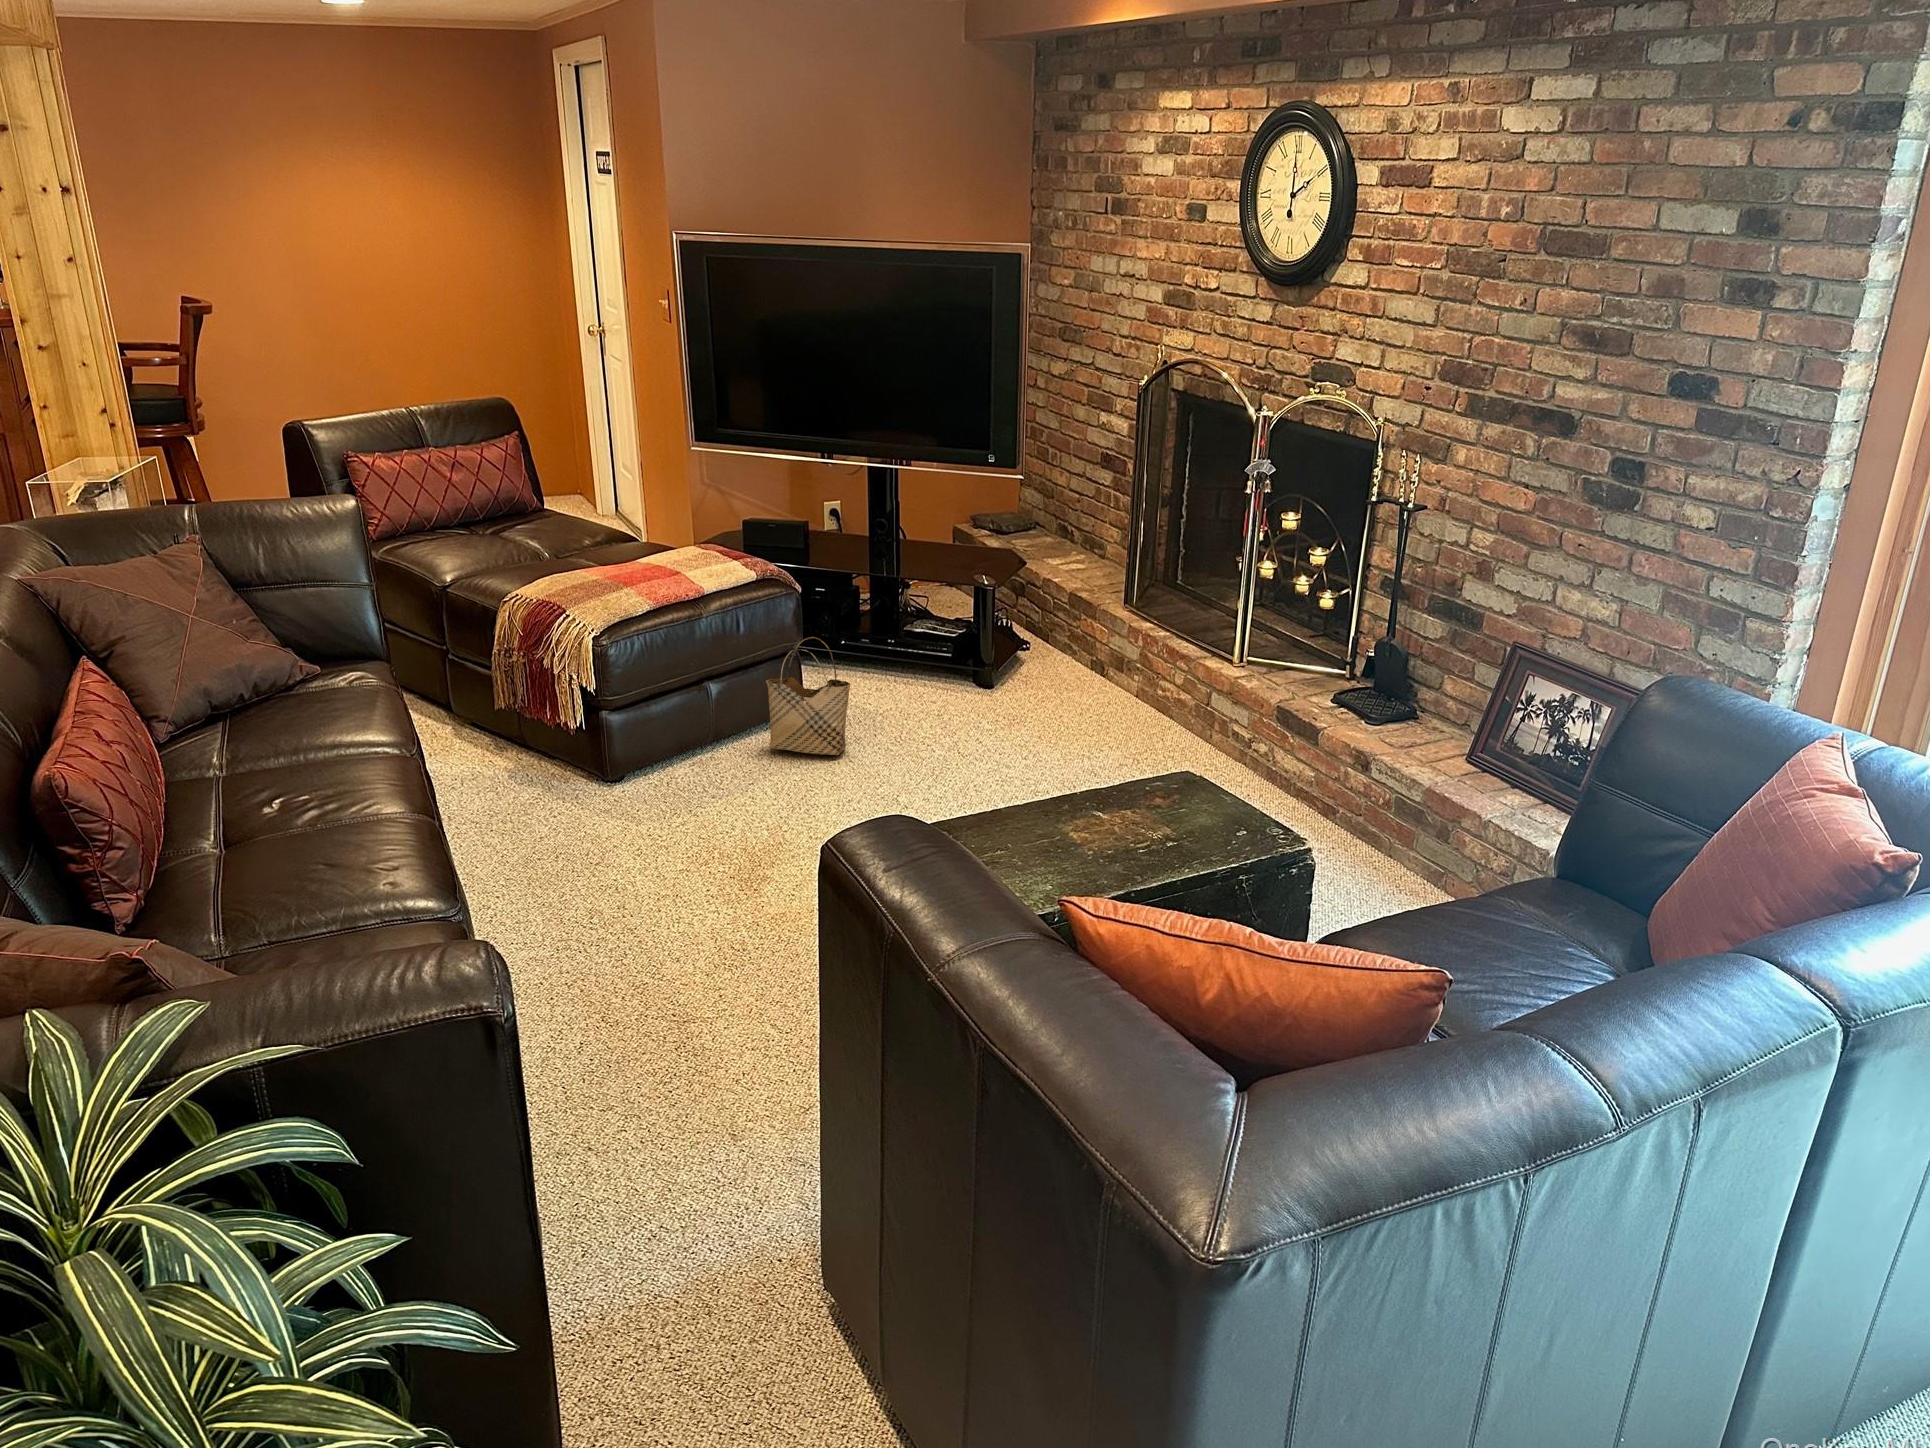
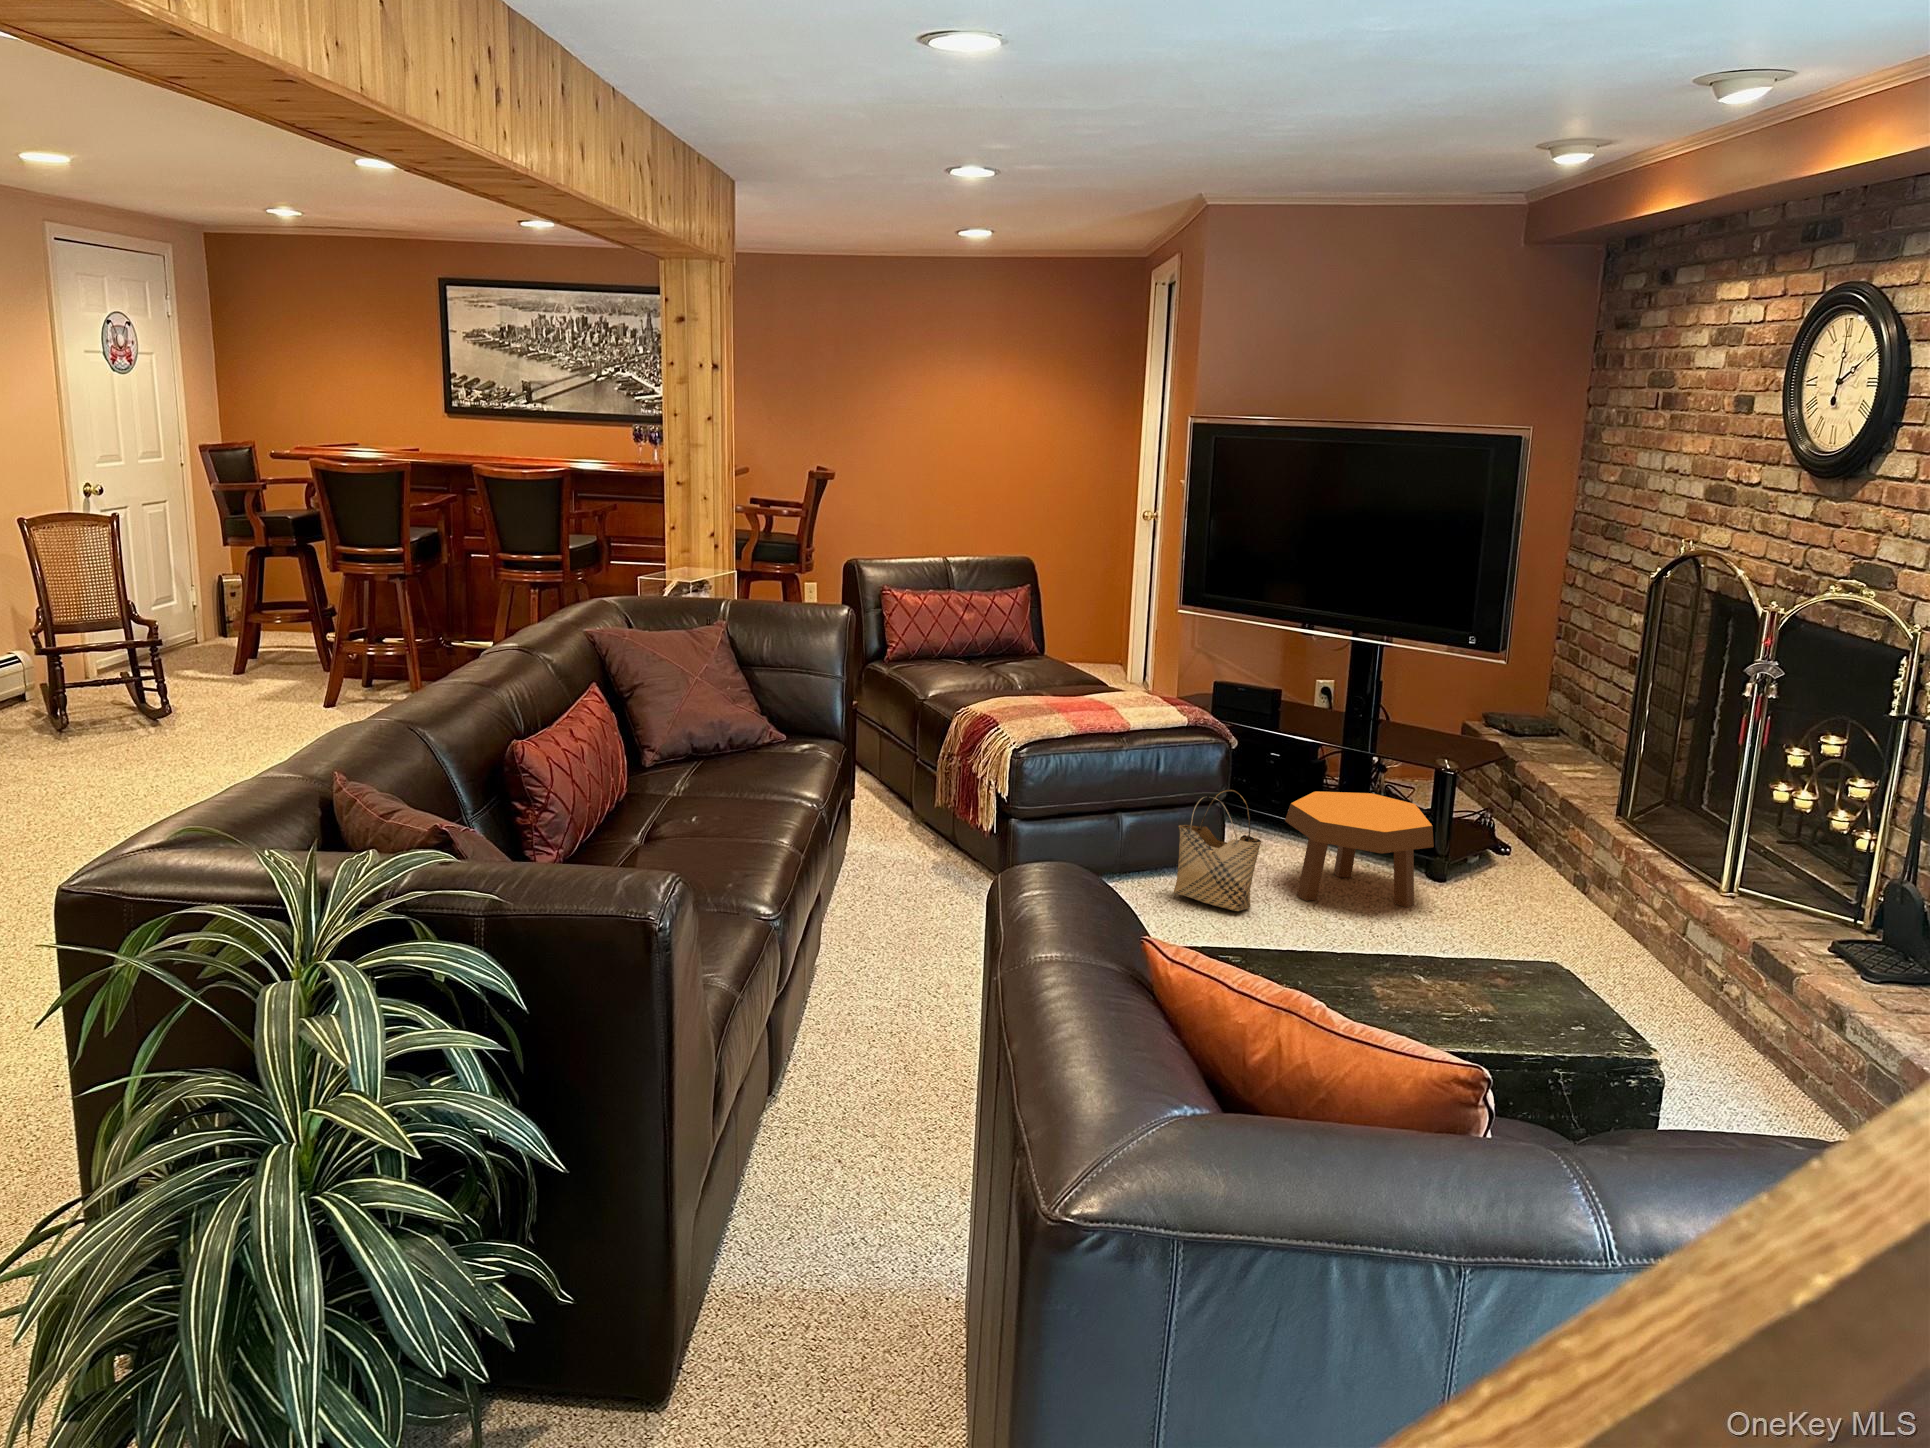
footstool: none [857,614,996,730] -> present [1285,791,1434,907]

